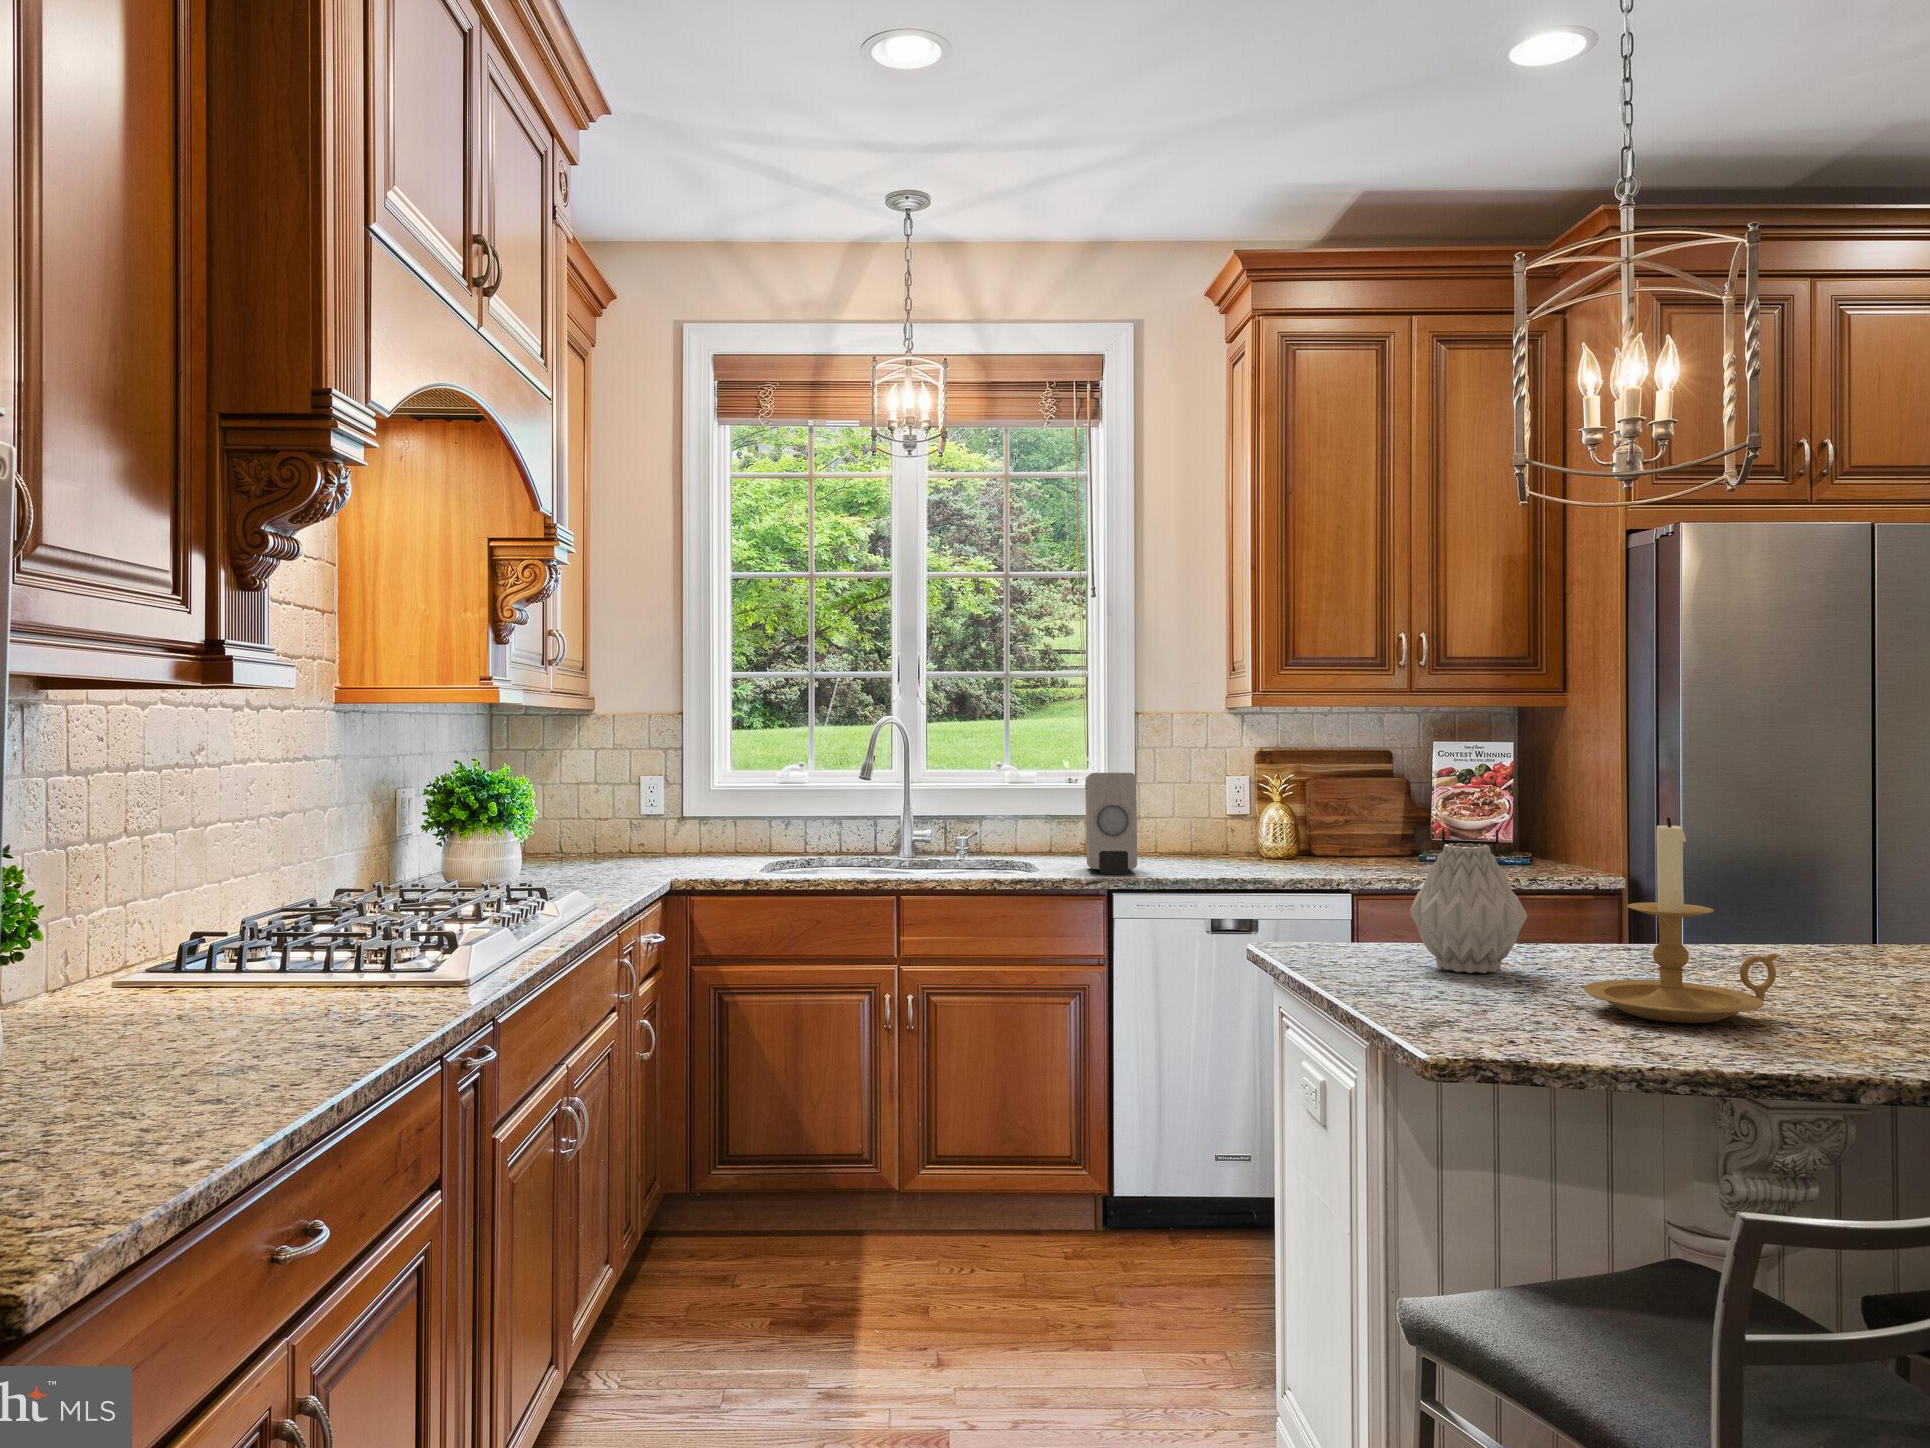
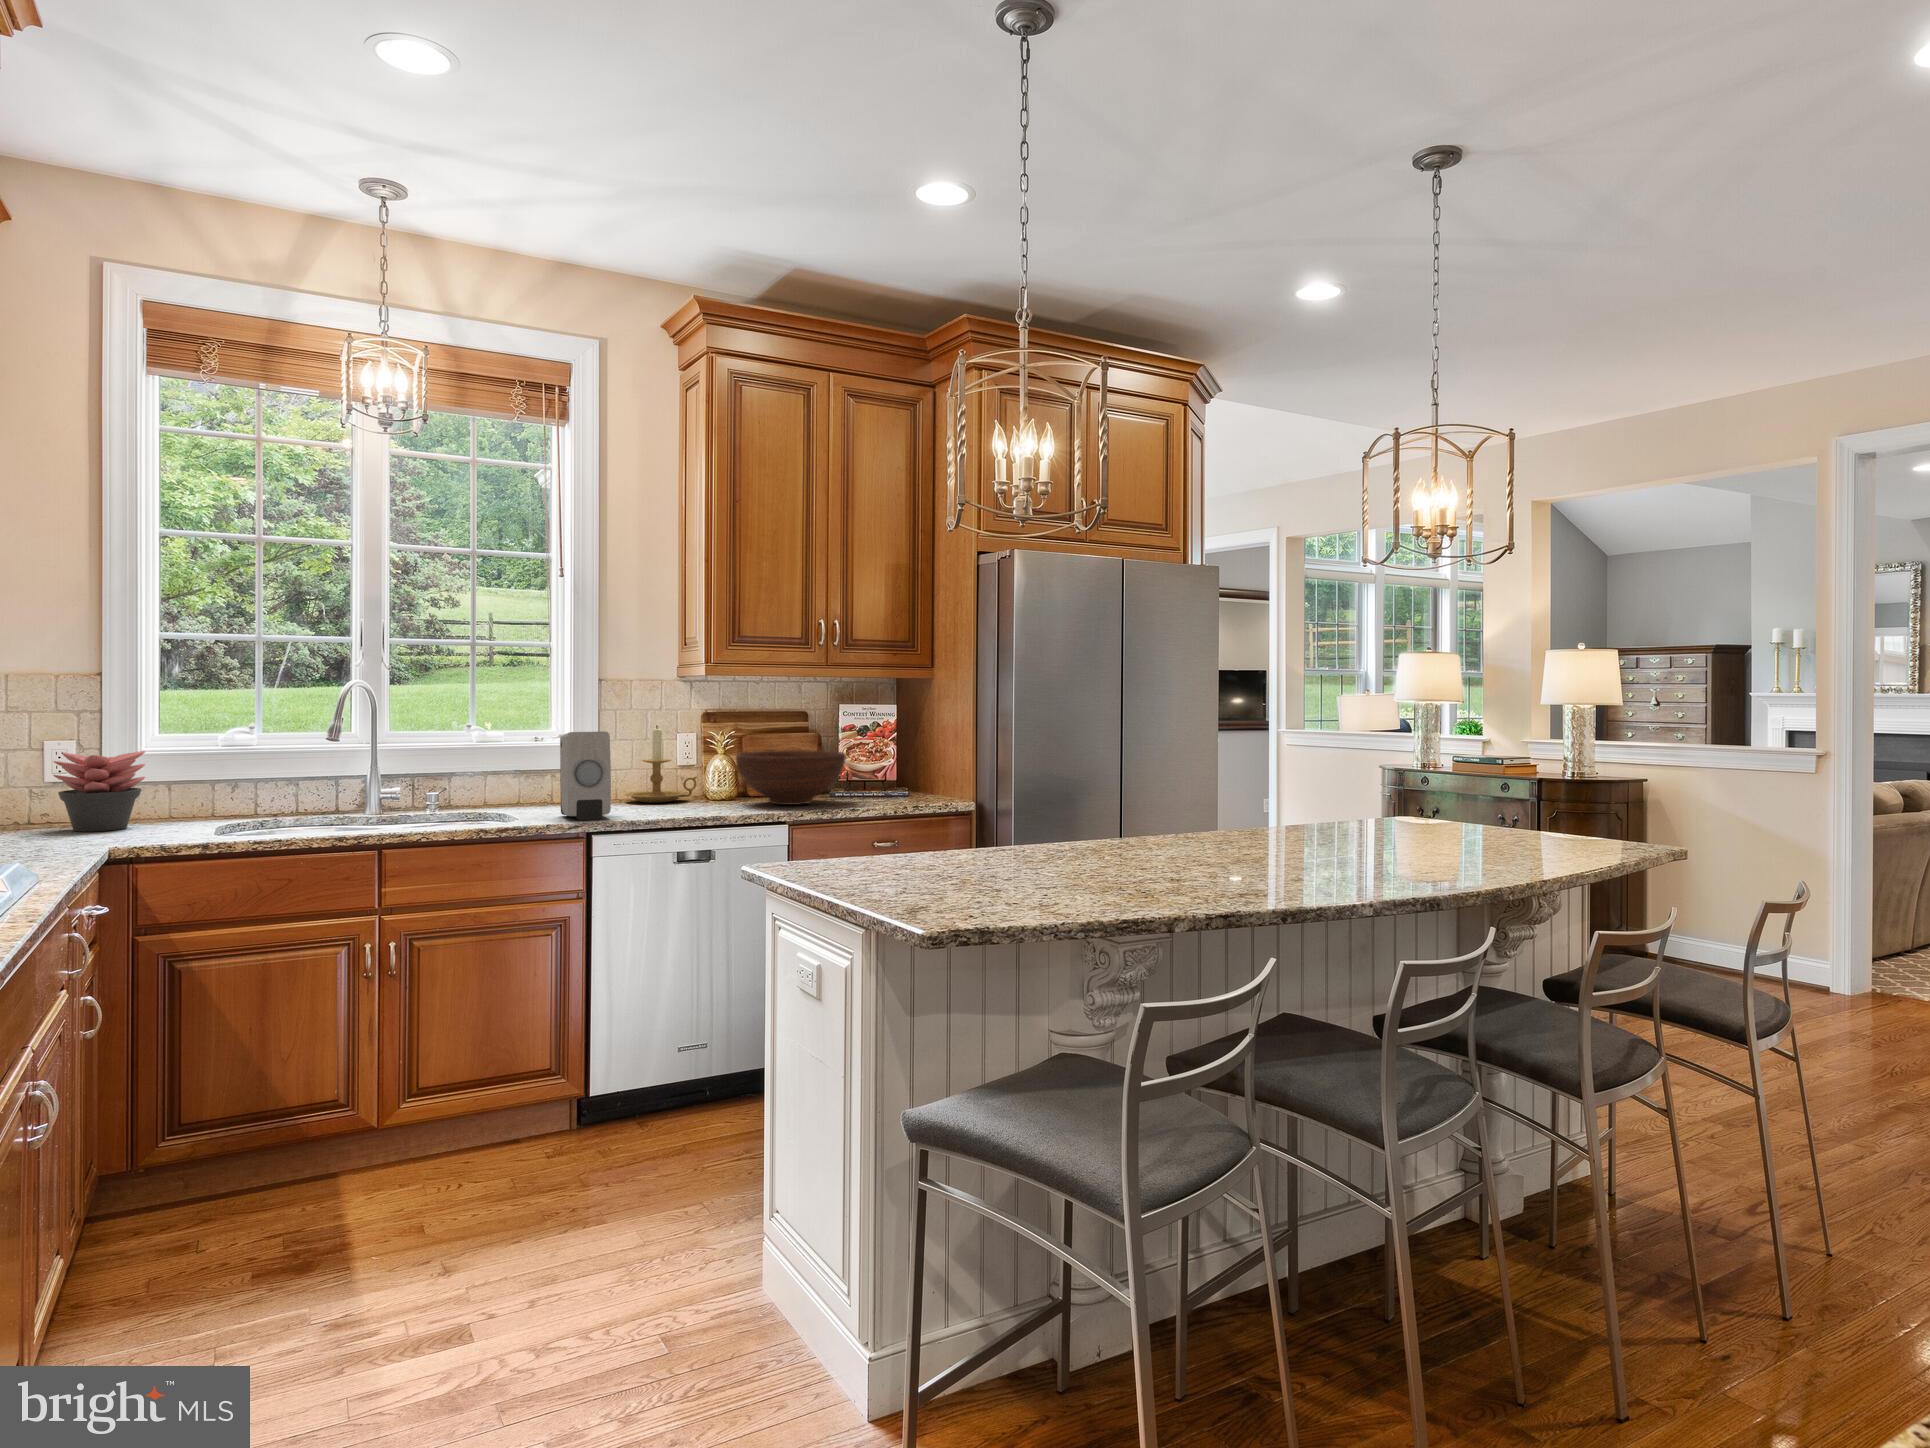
succulent plant: none [641,785,713,861] -> present [53,751,145,831]
fruit bowl: none [1292,799,1435,868] -> present [736,750,846,805]
candle holder: present [1584,817,1778,1023] -> present [625,726,697,803]
vase: present [1410,843,1527,973] -> none [874,779,955,874]

